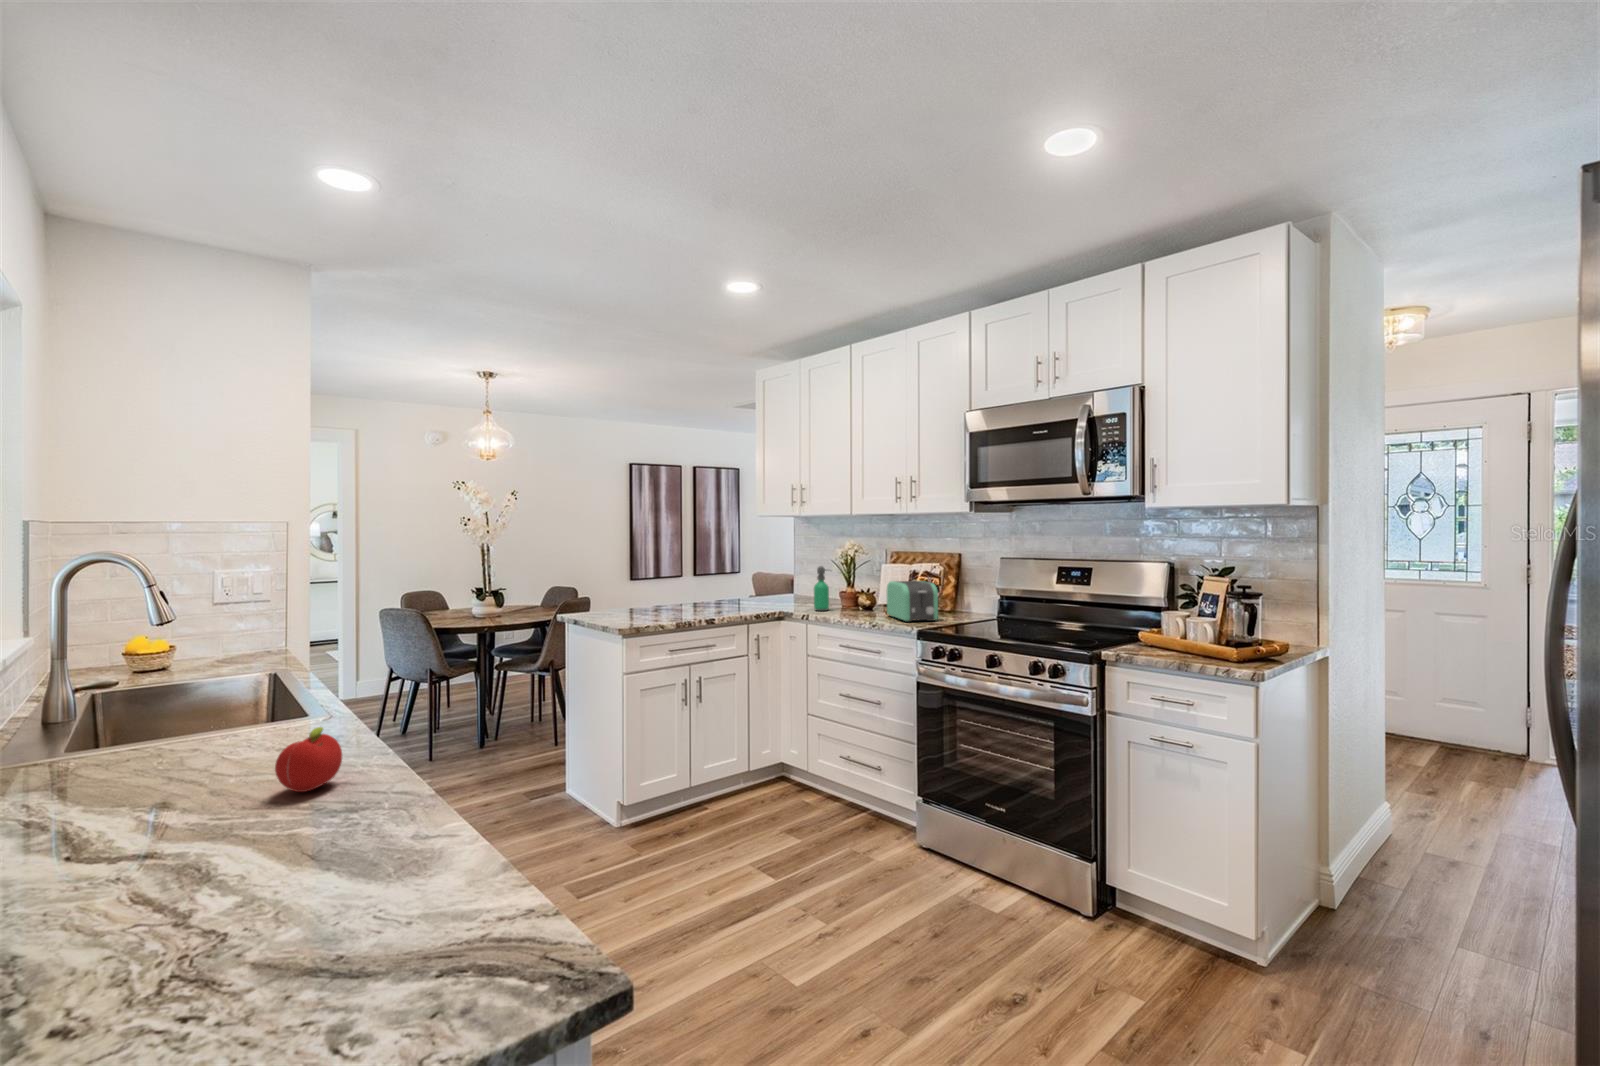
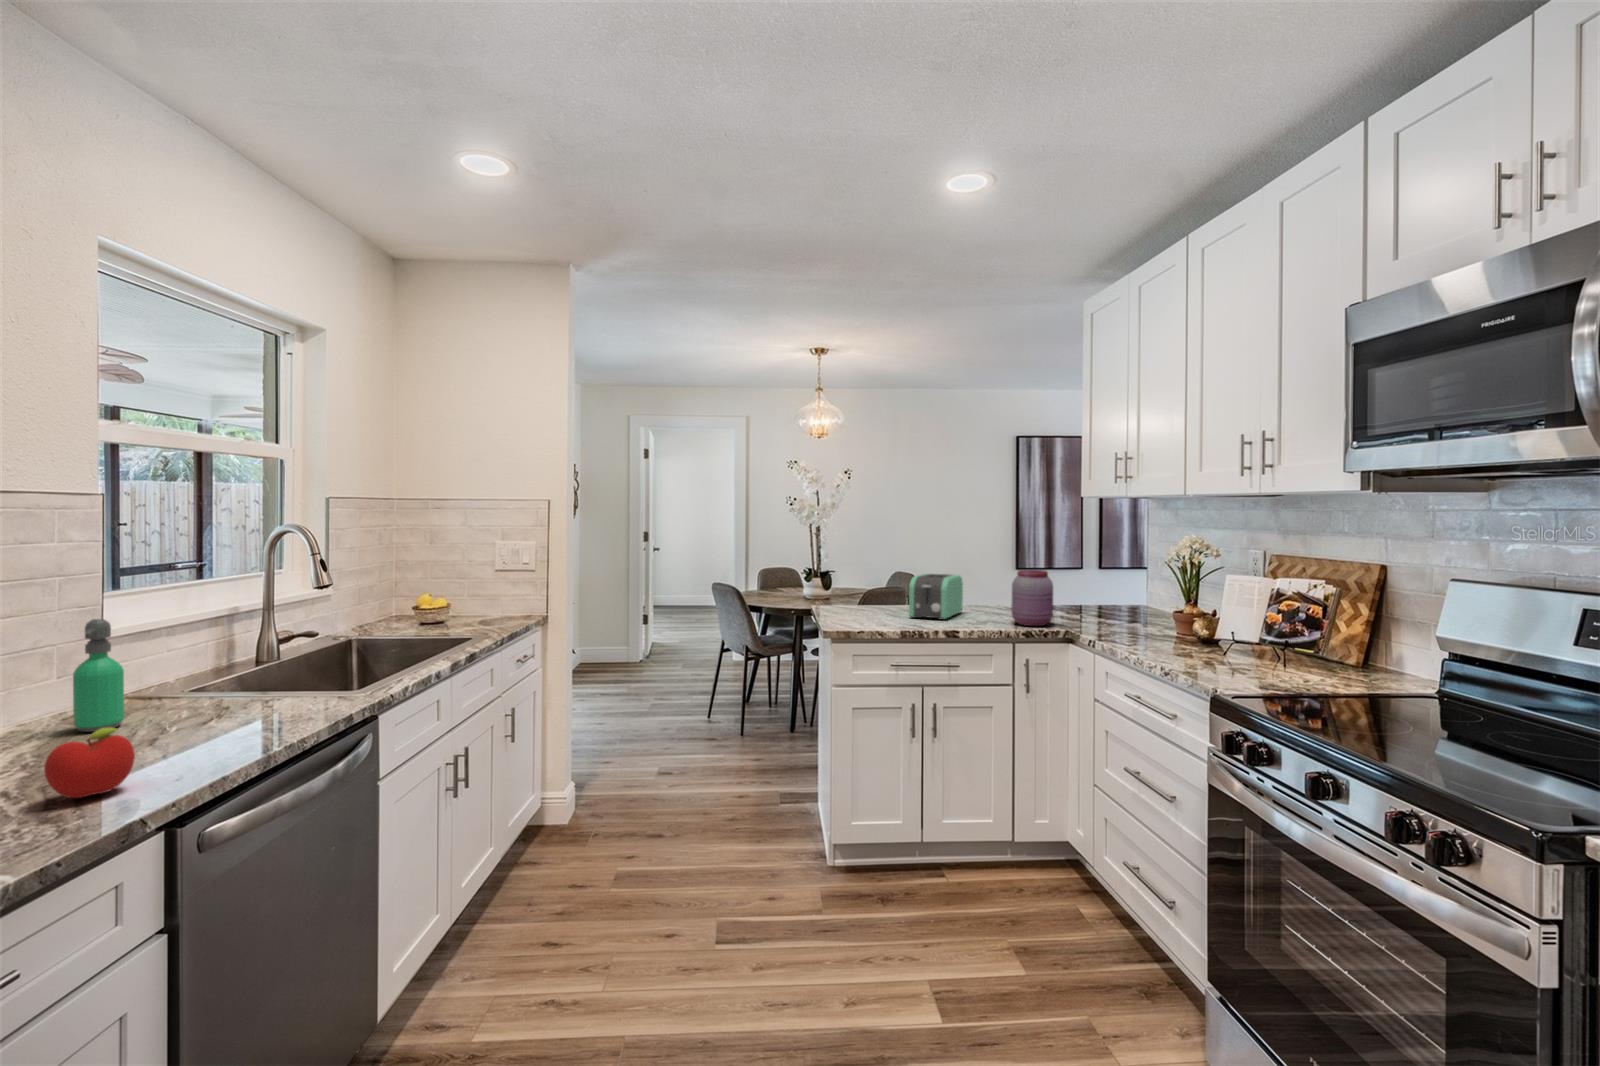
soap dispenser: present [814,566,829,611] -> present [73,619,125,732]
jar: none [736,570,765,611] -> present [1011,570,1053,626]
toaster: present [887,581,938,622] -> present [909,574,963,619]

